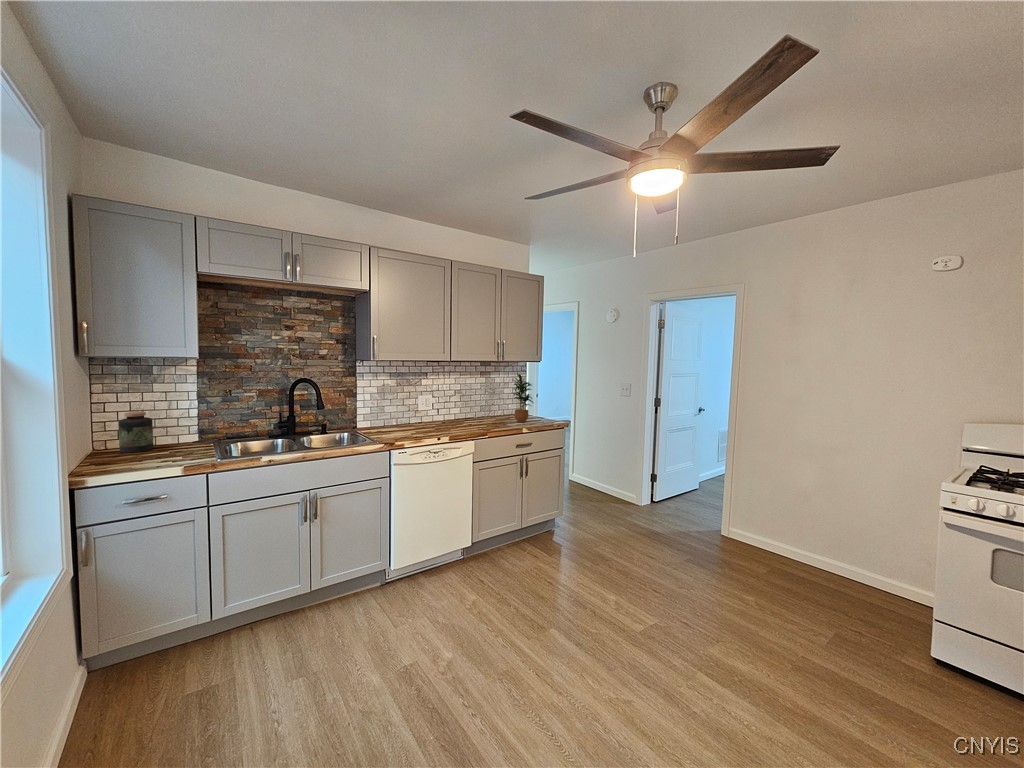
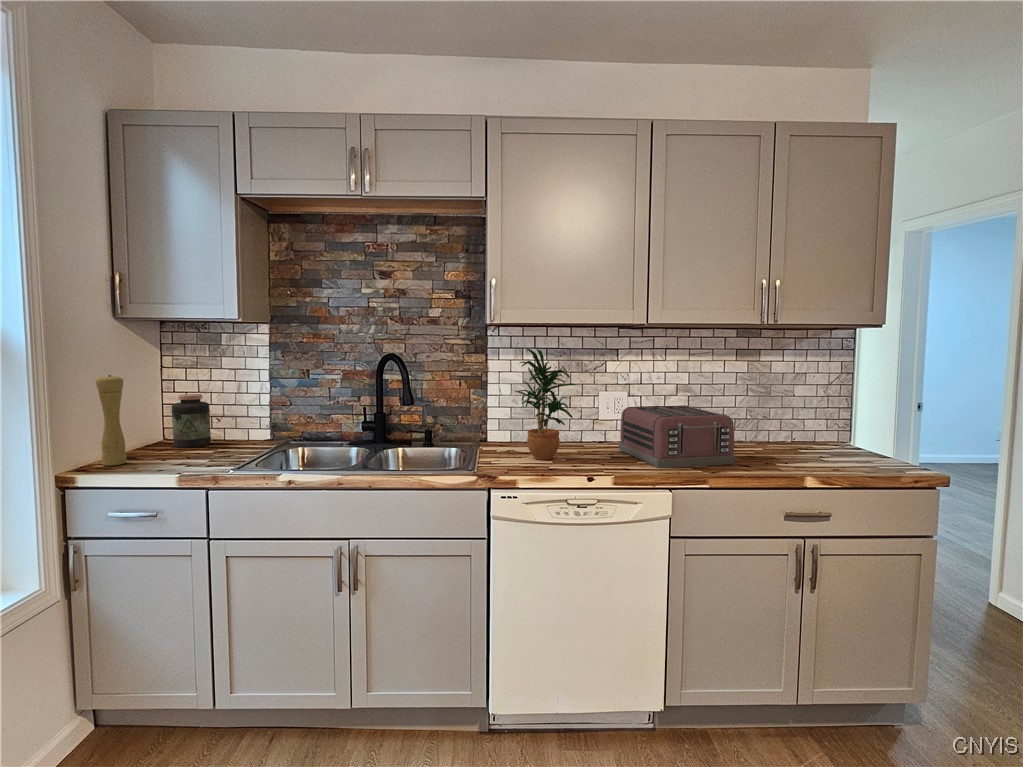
potted plant: present [513,374,533,423] -> present [515,348,576,460]
pepper mill: none [88,401,114,470] -> present [96,375,127,466]
toaster: none [436,401,493,432] -> present [619,405,735,468]

